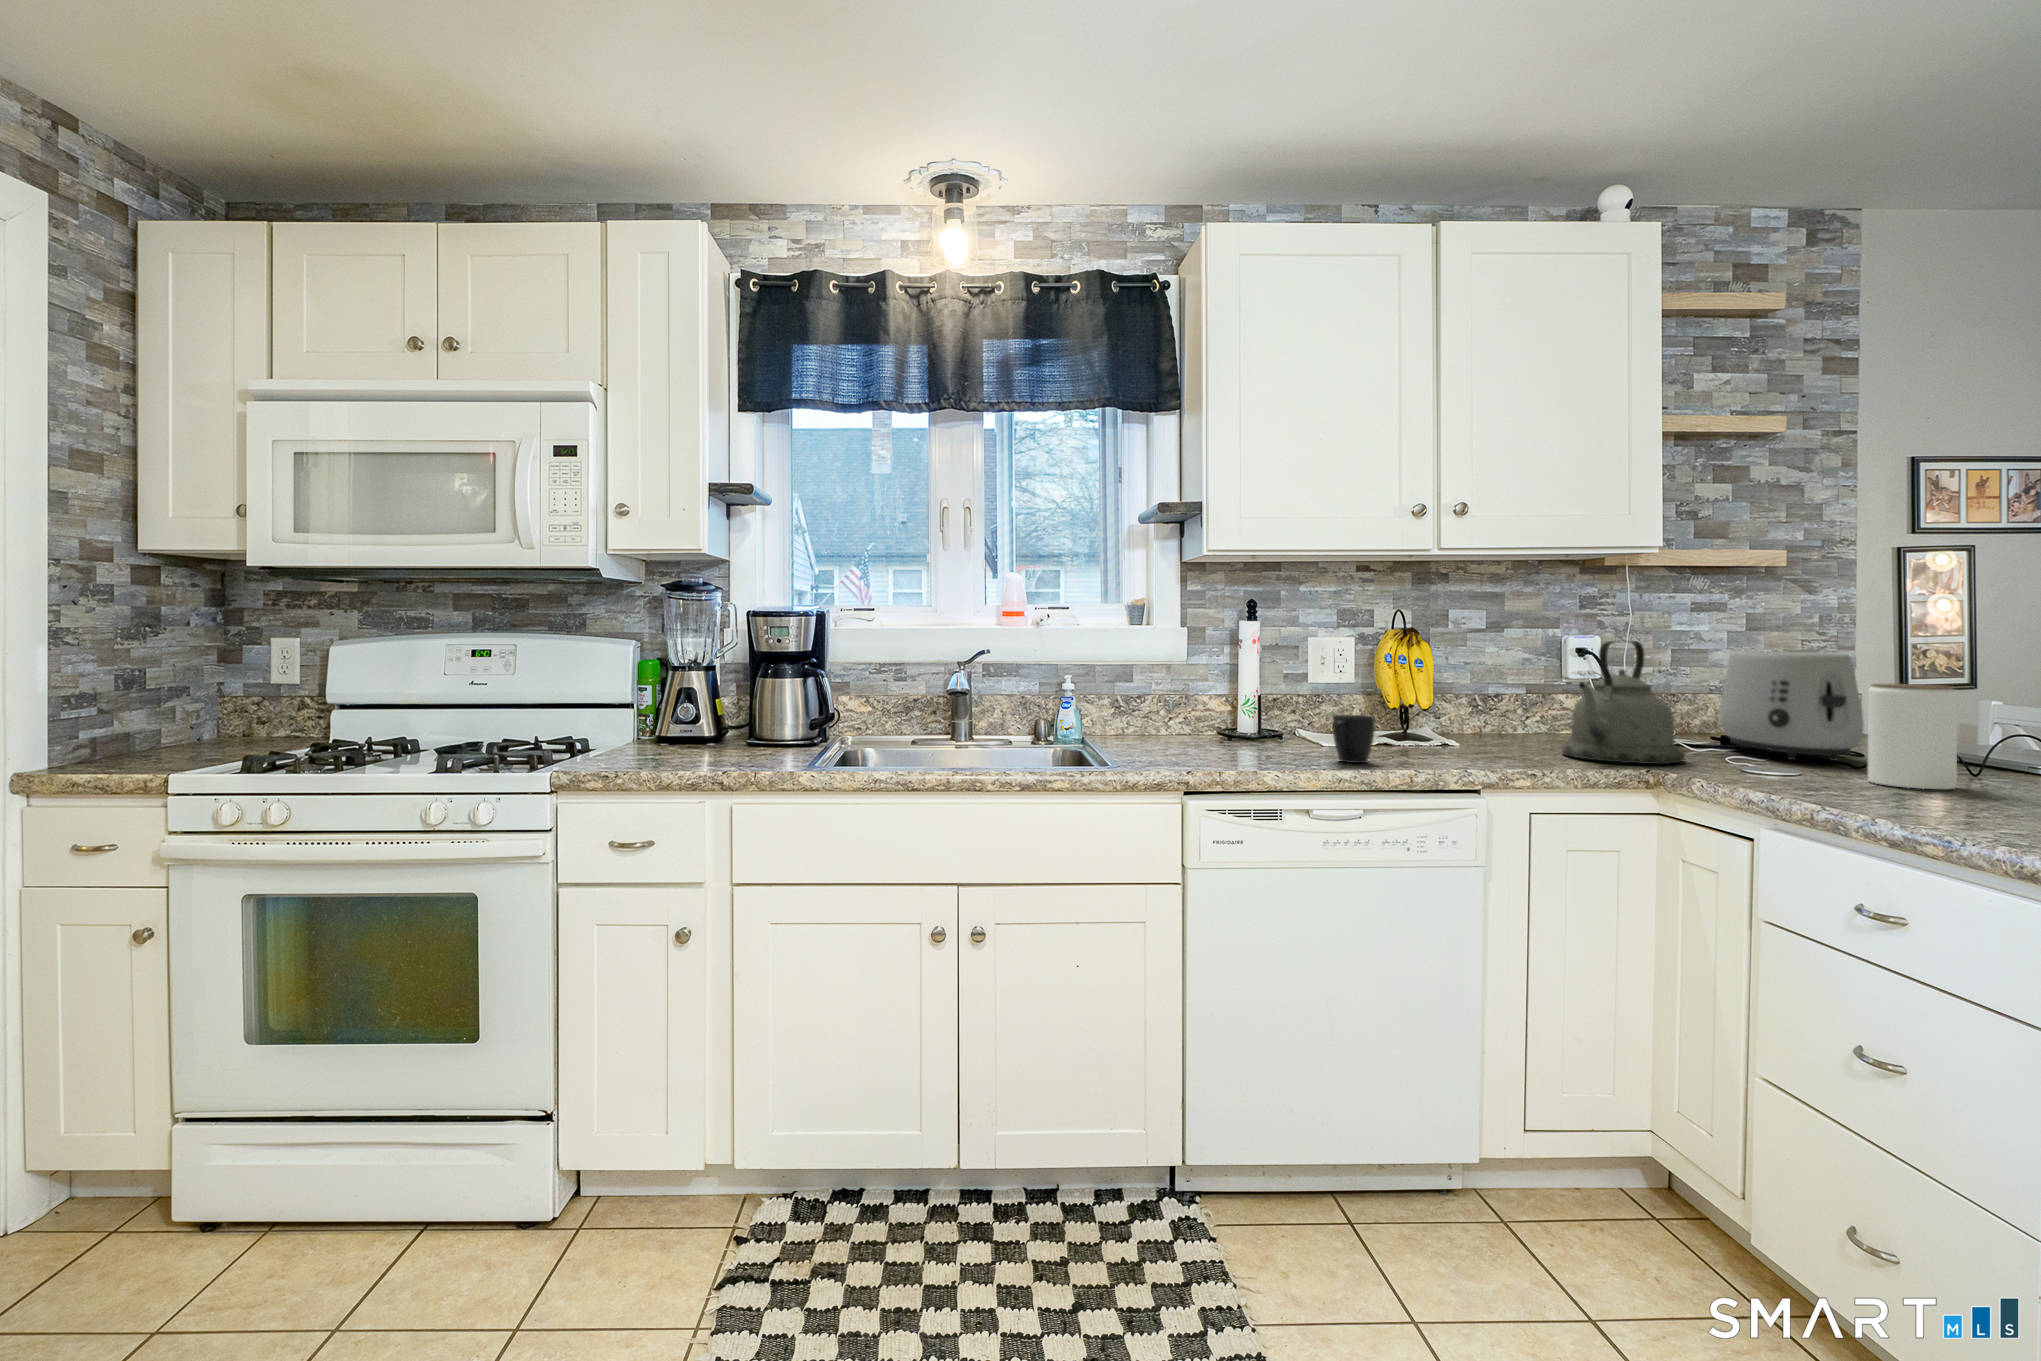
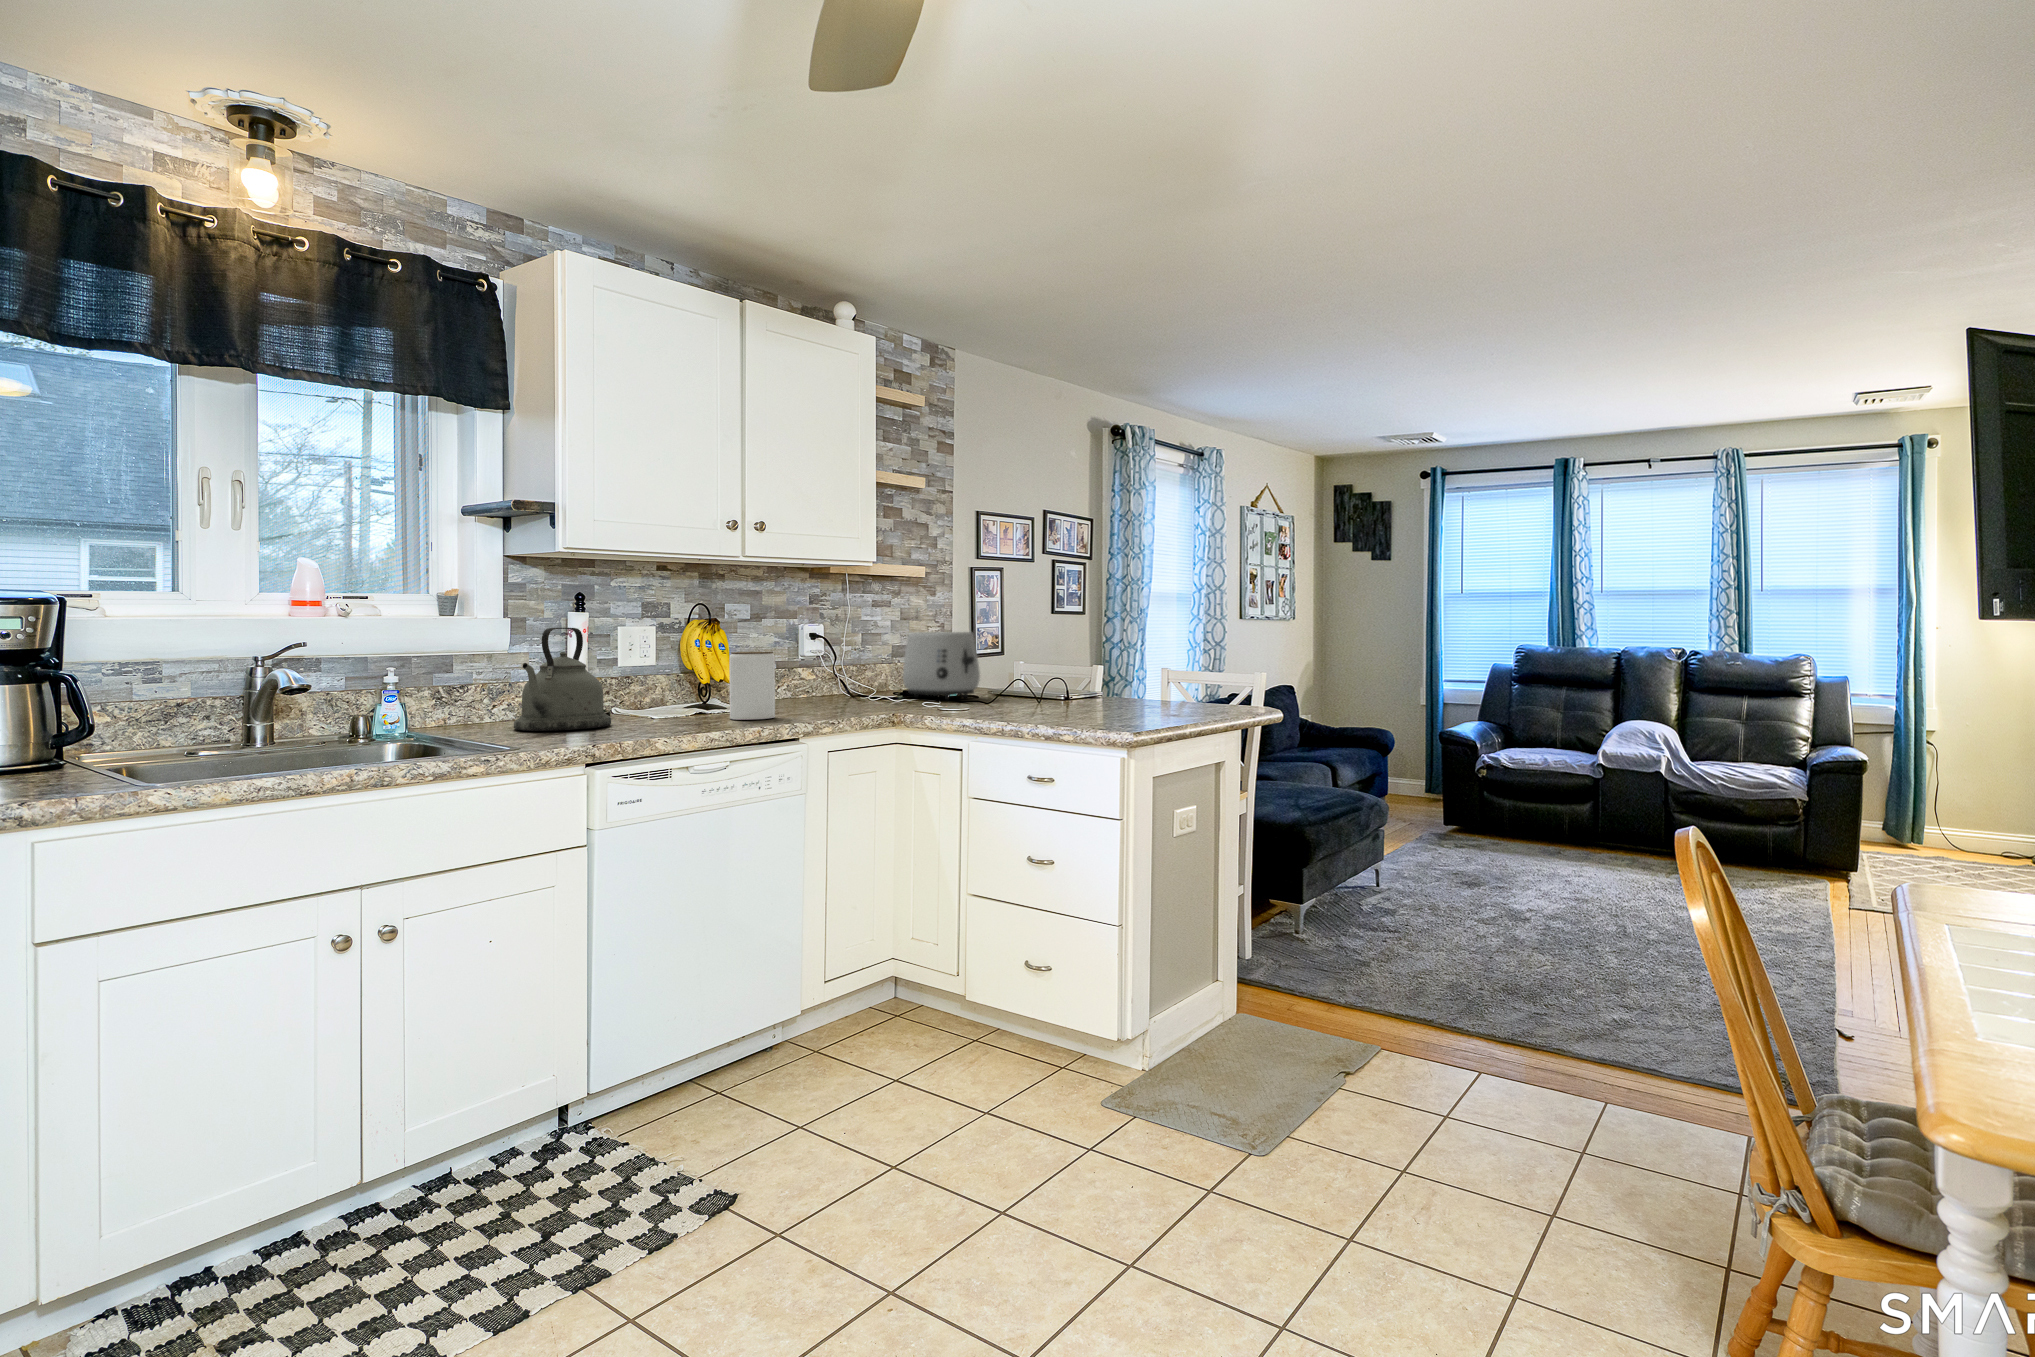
kettle: present [1562,641,1685,764] -> present [514,628,611,731]
jar: present [1868,684,1957,789] -> present [729,652,775,720]
mug: present [1333,715,1375,763] -> none [685,687,719,725]

